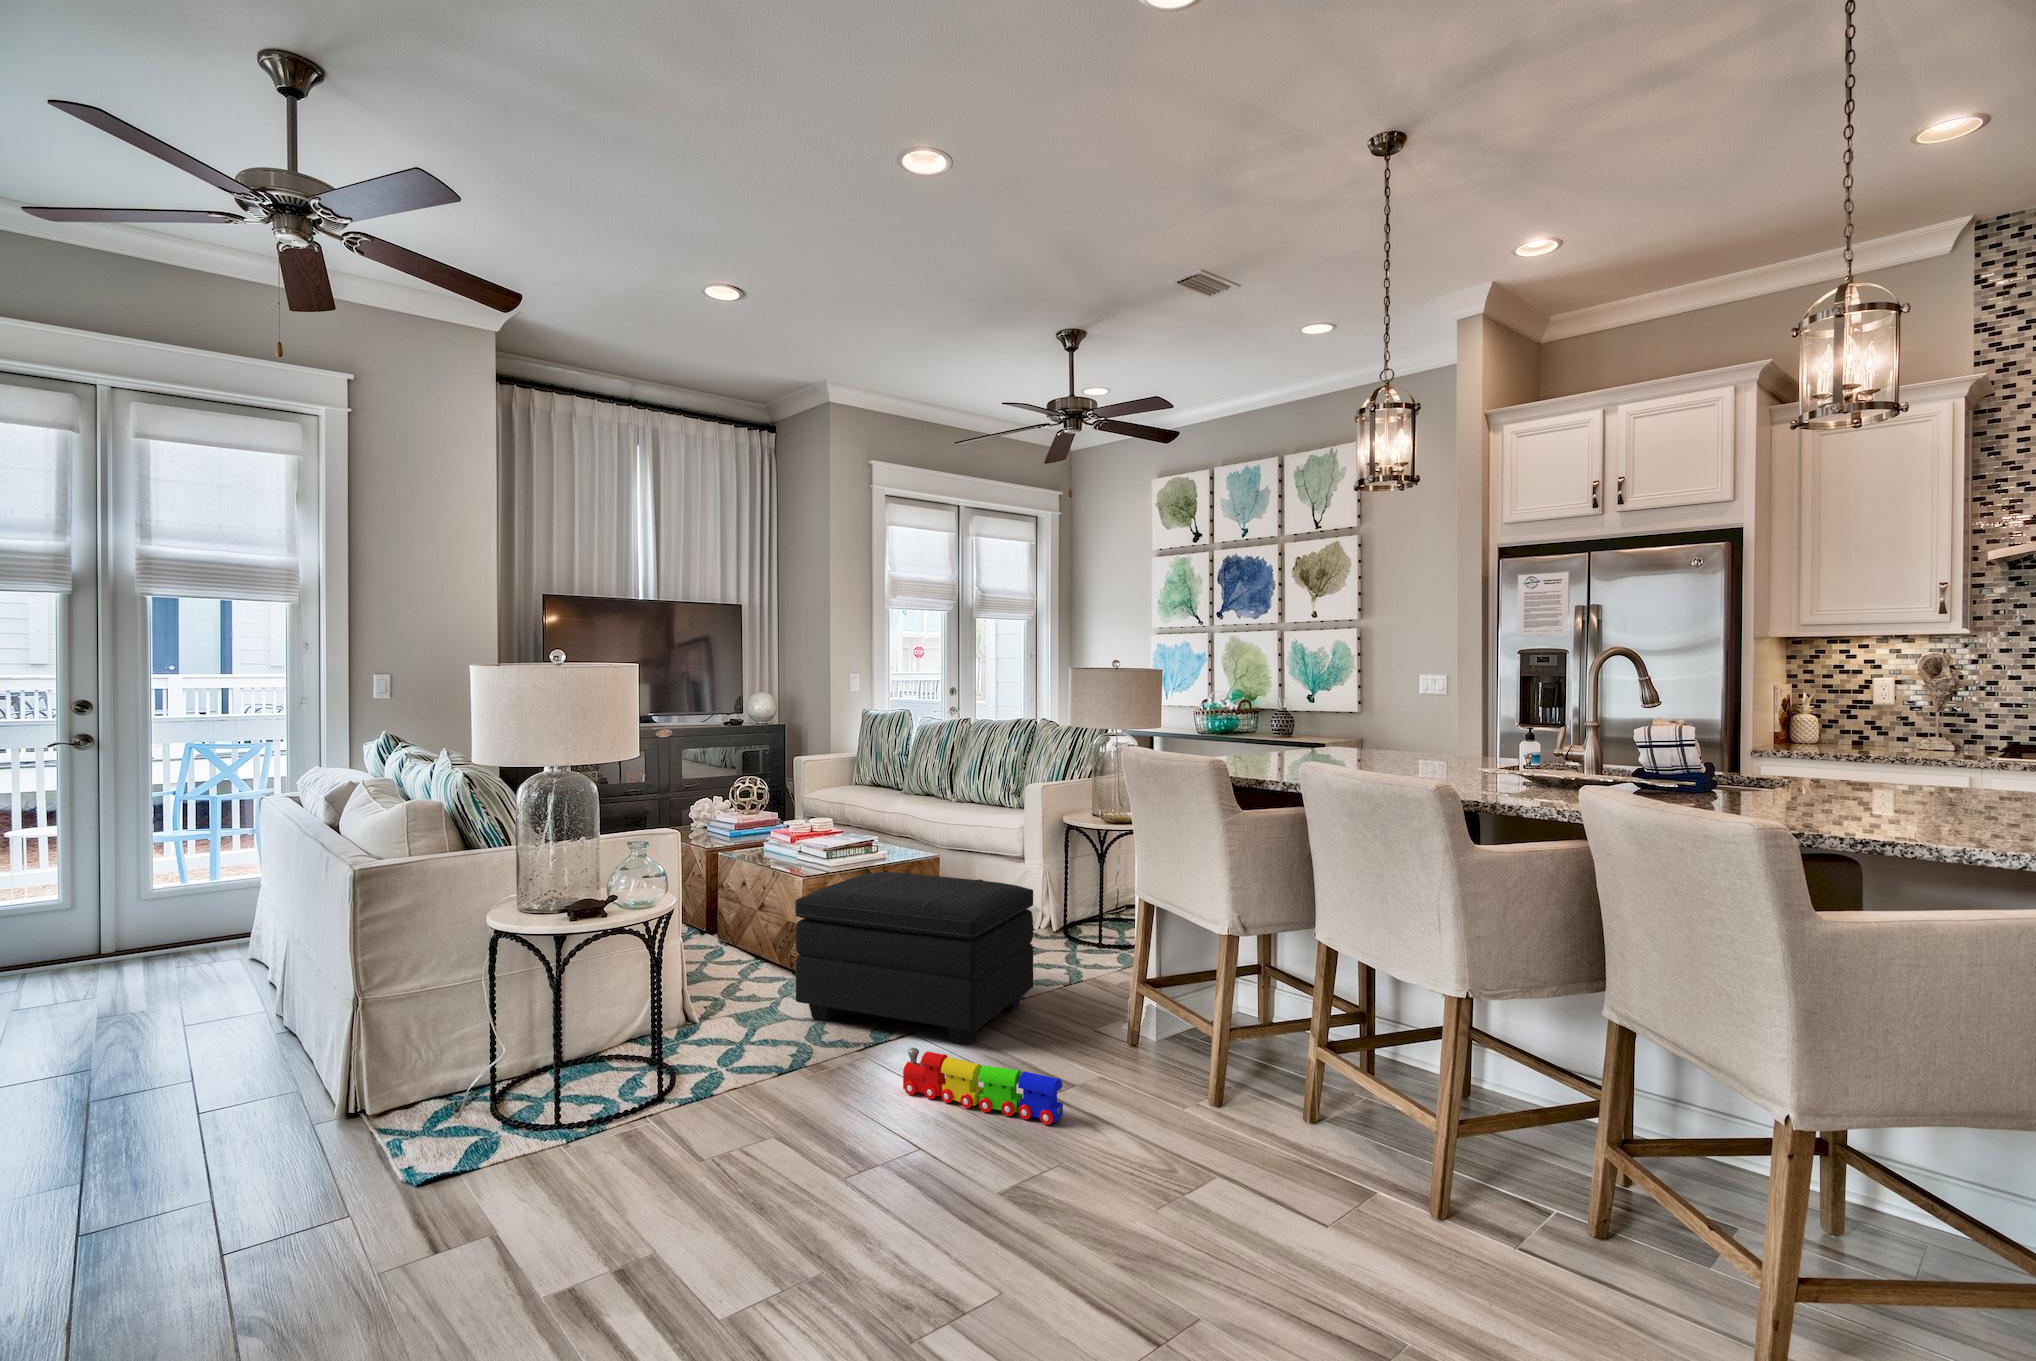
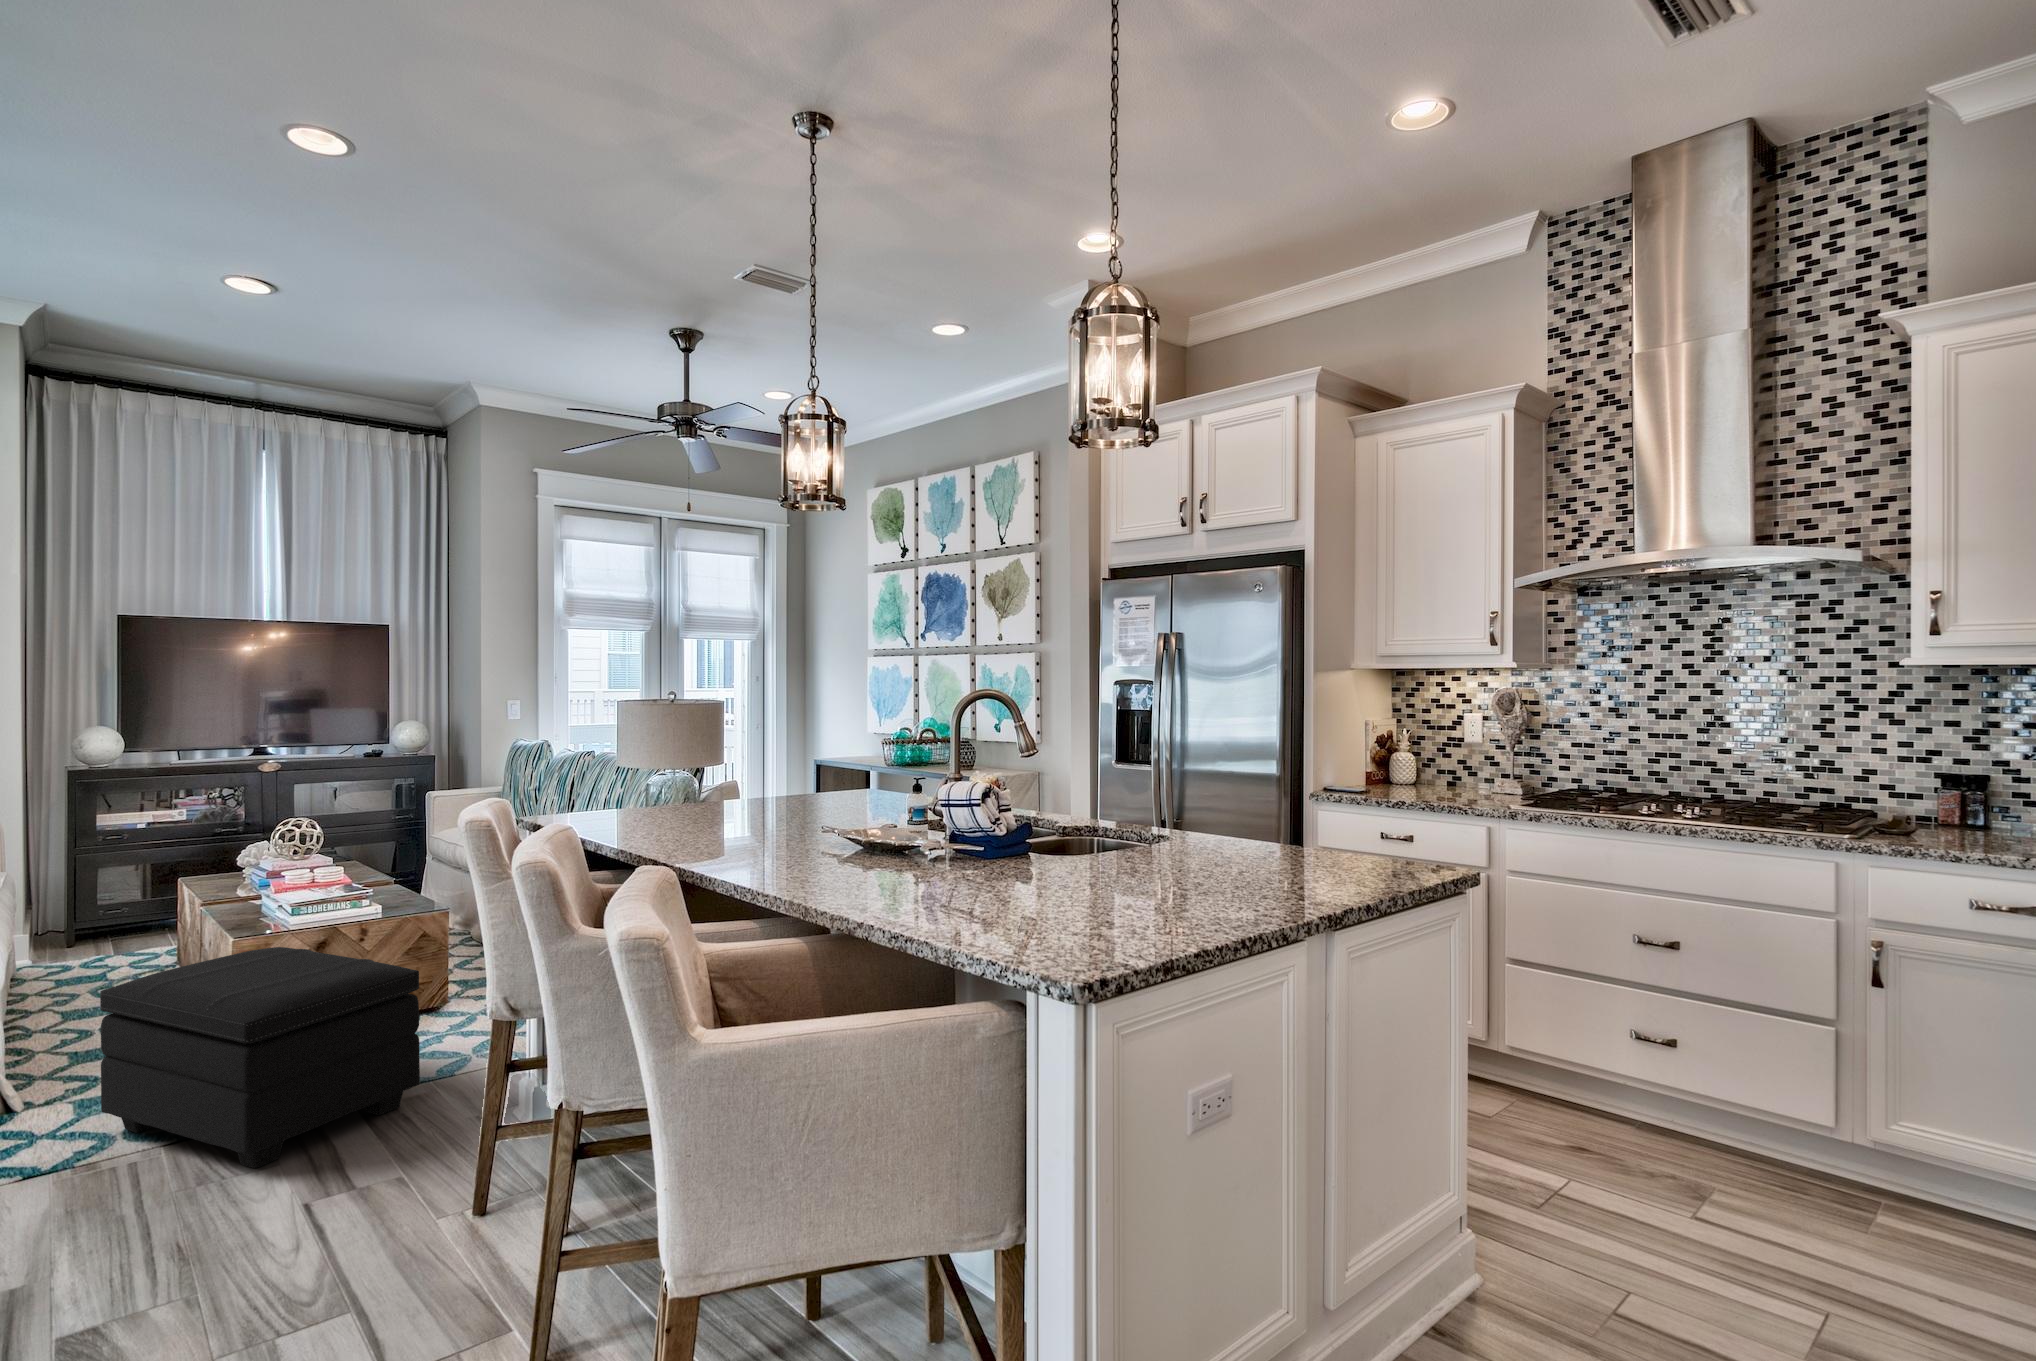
toy train: present [903,1048,1063,1125] -> none [66,1192,214,1299]

